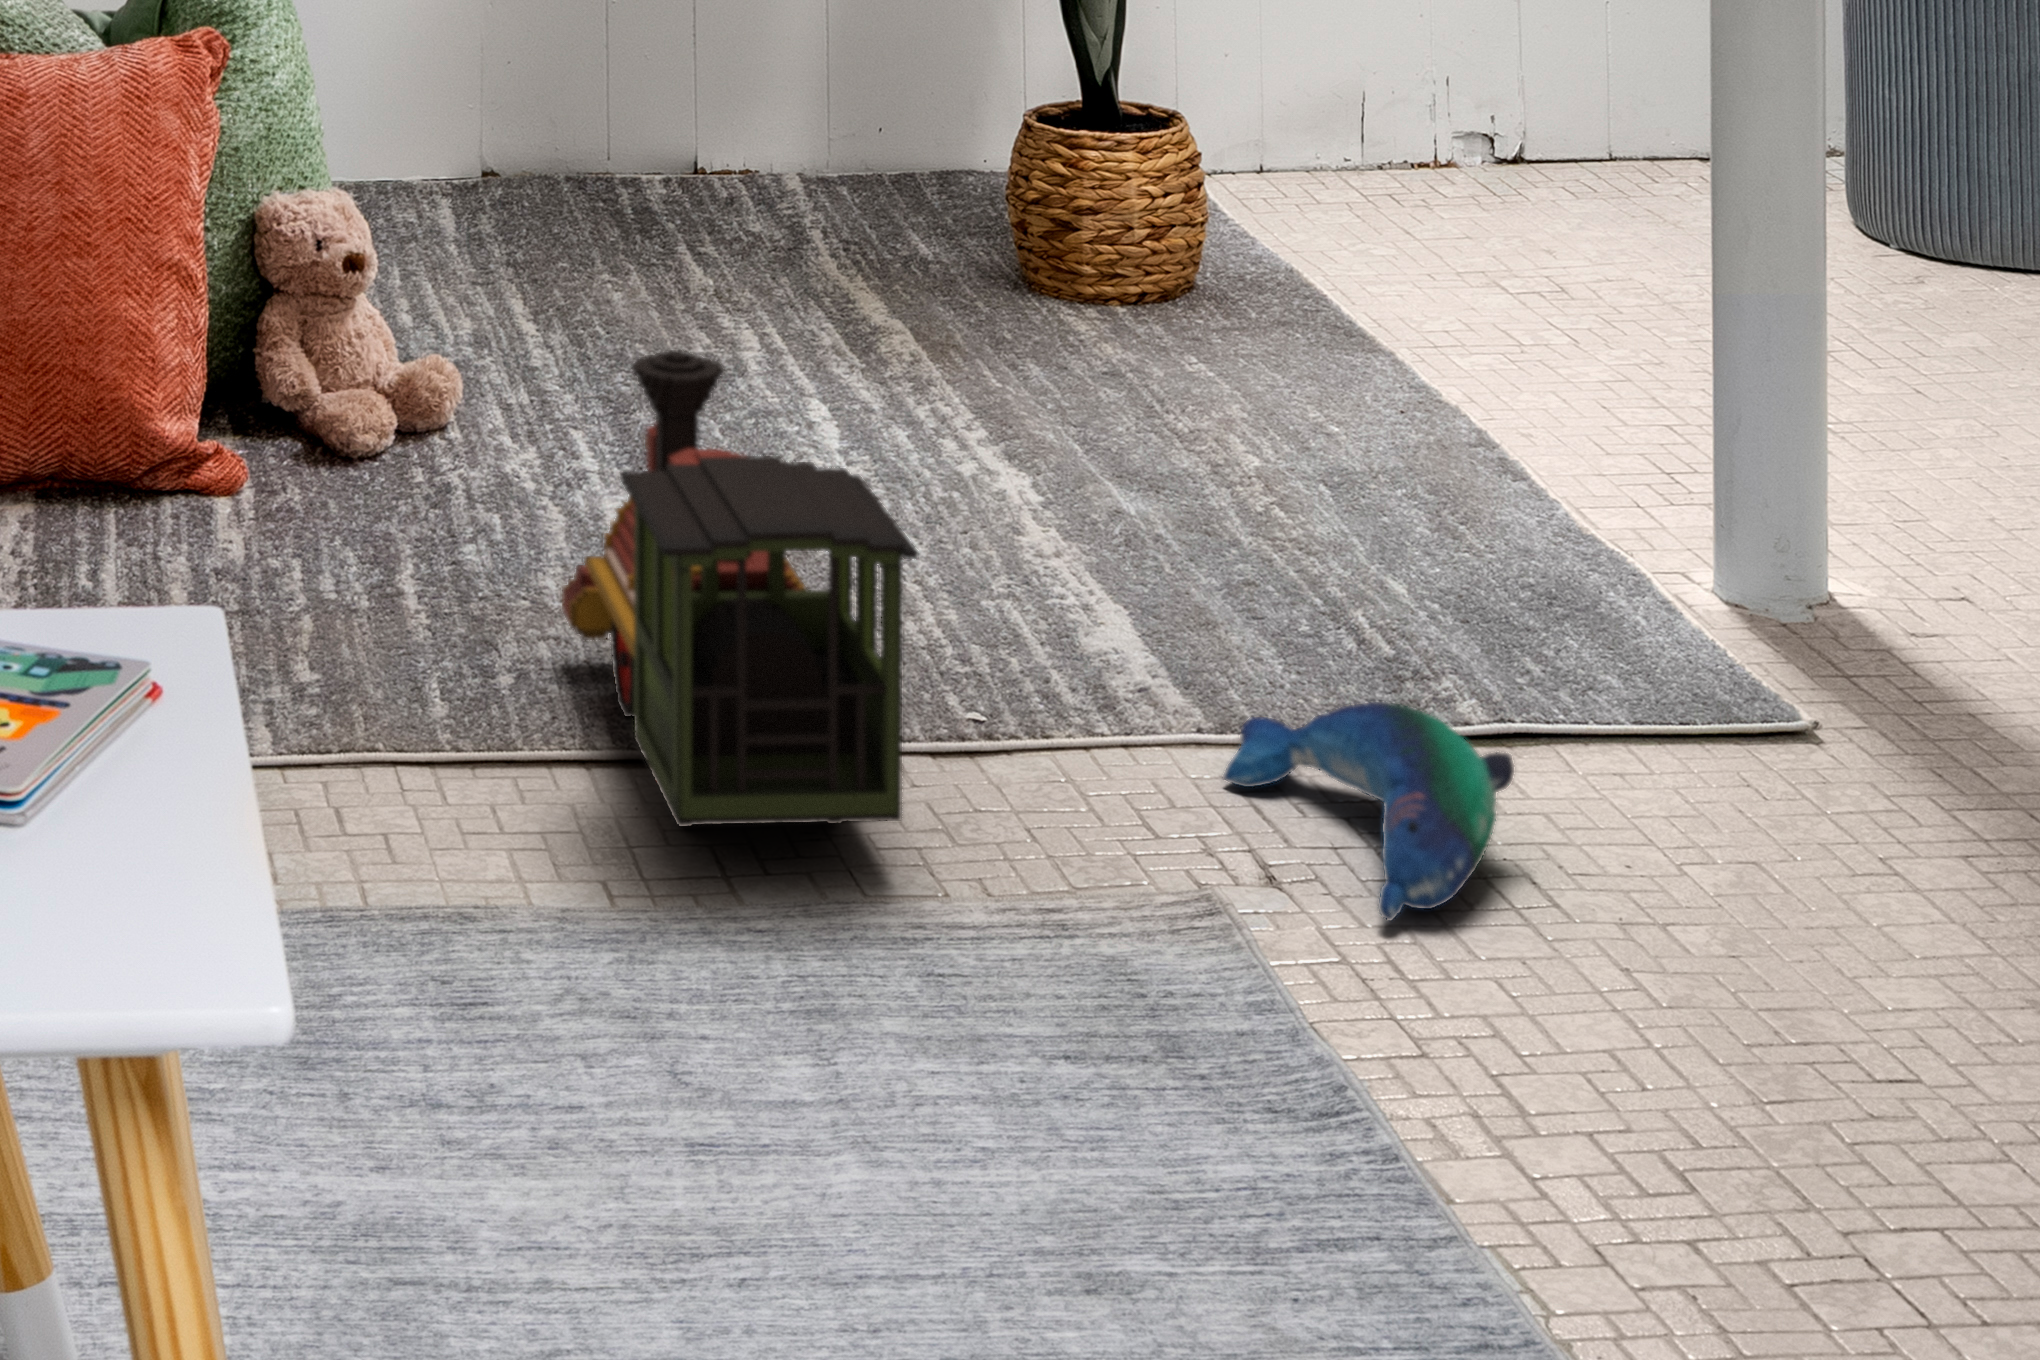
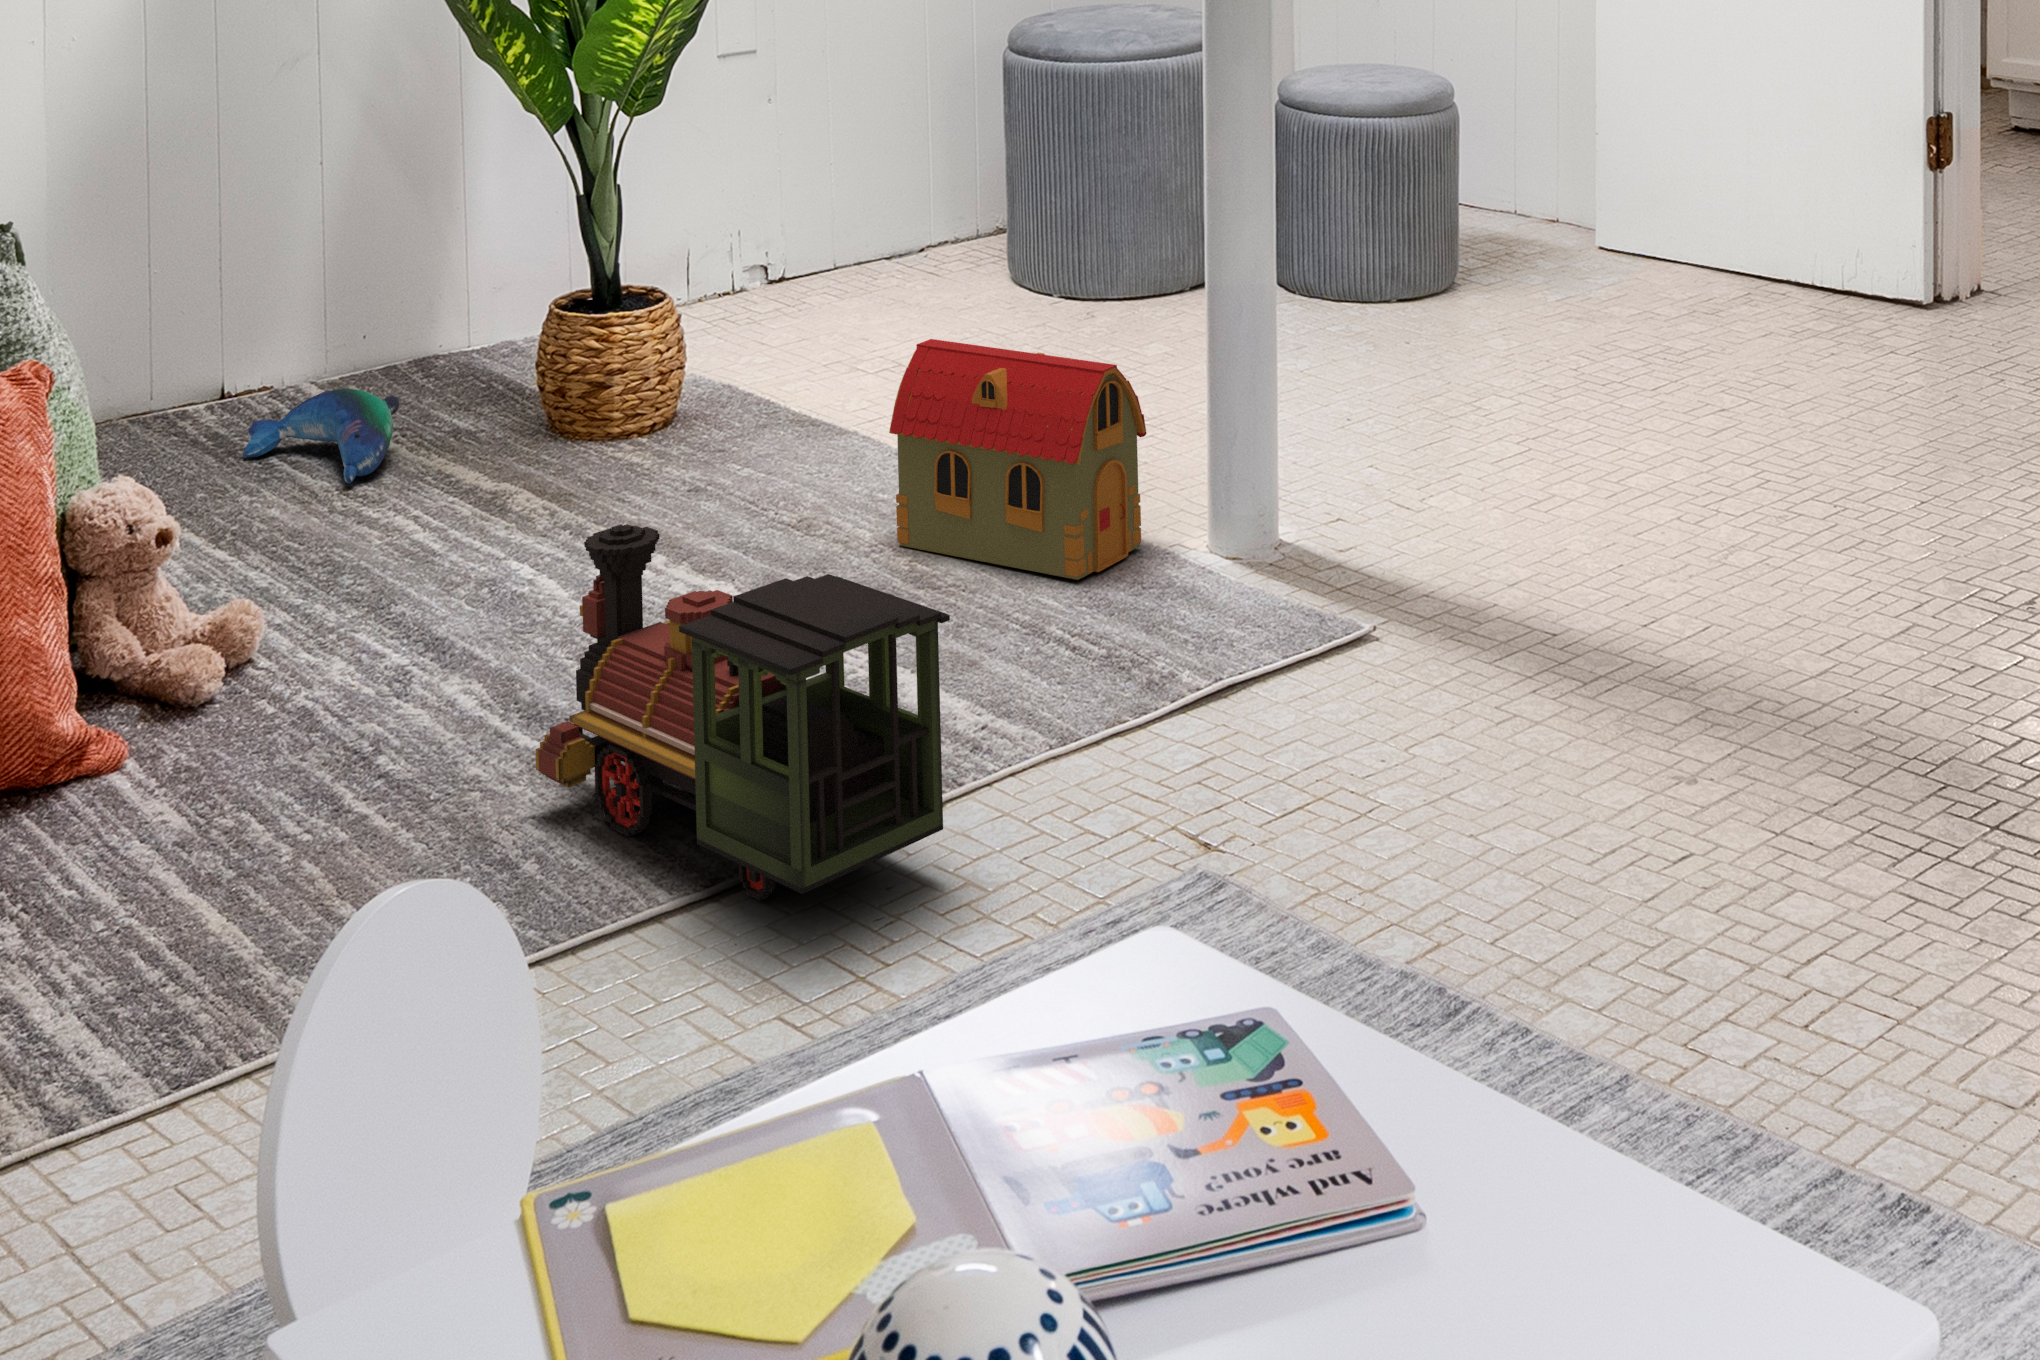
toy house: none [1275,241,1625,622] -> present [889,339,1146,580]
plush toy: present [1224,702,1514,920] -> present [243,388,399,483]

